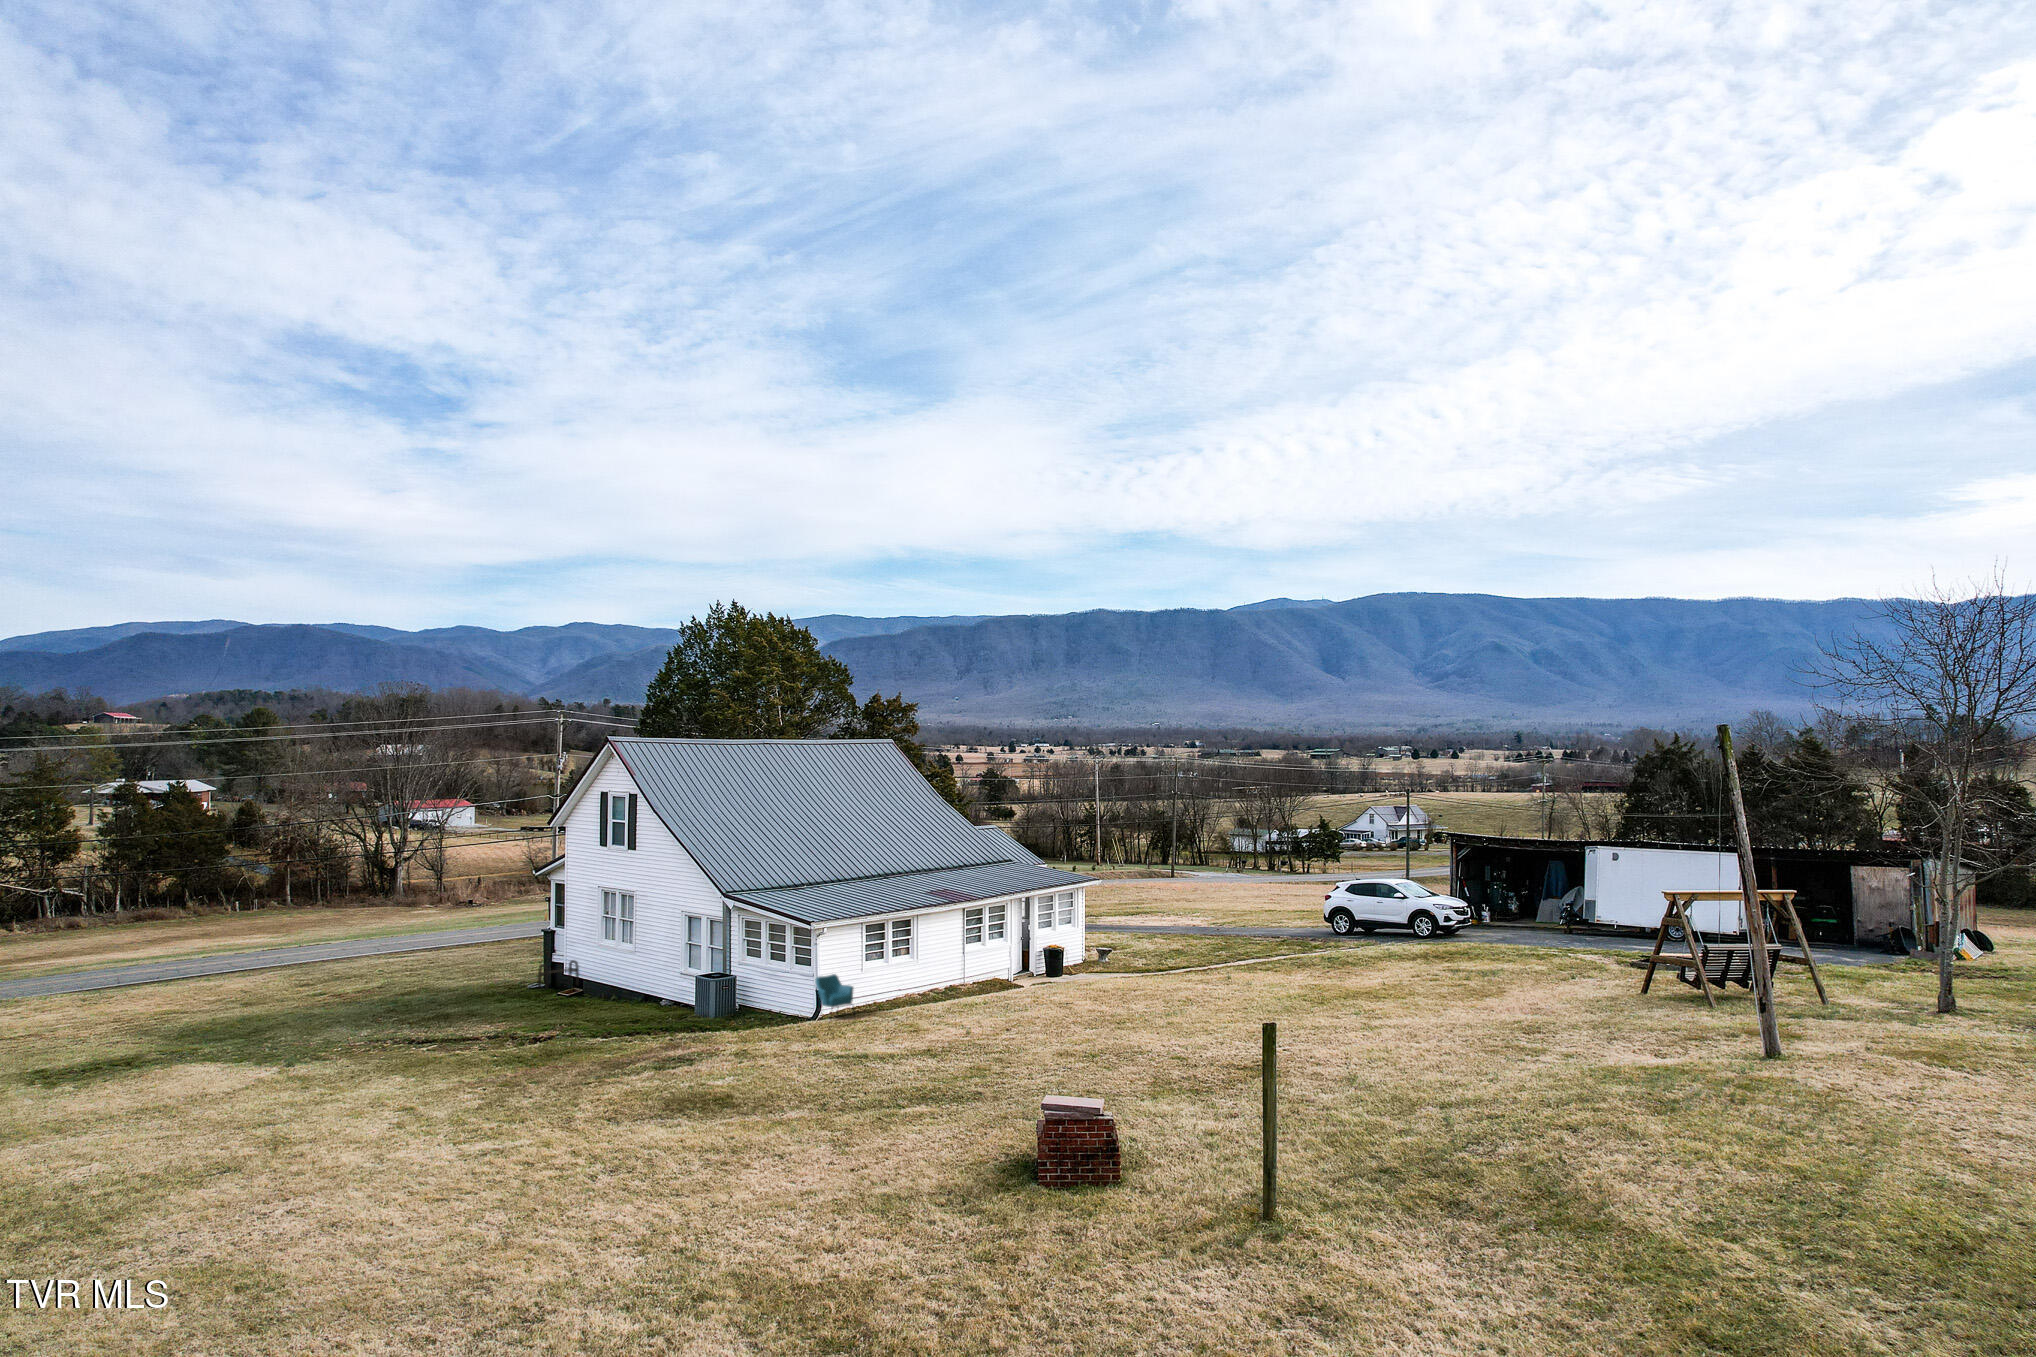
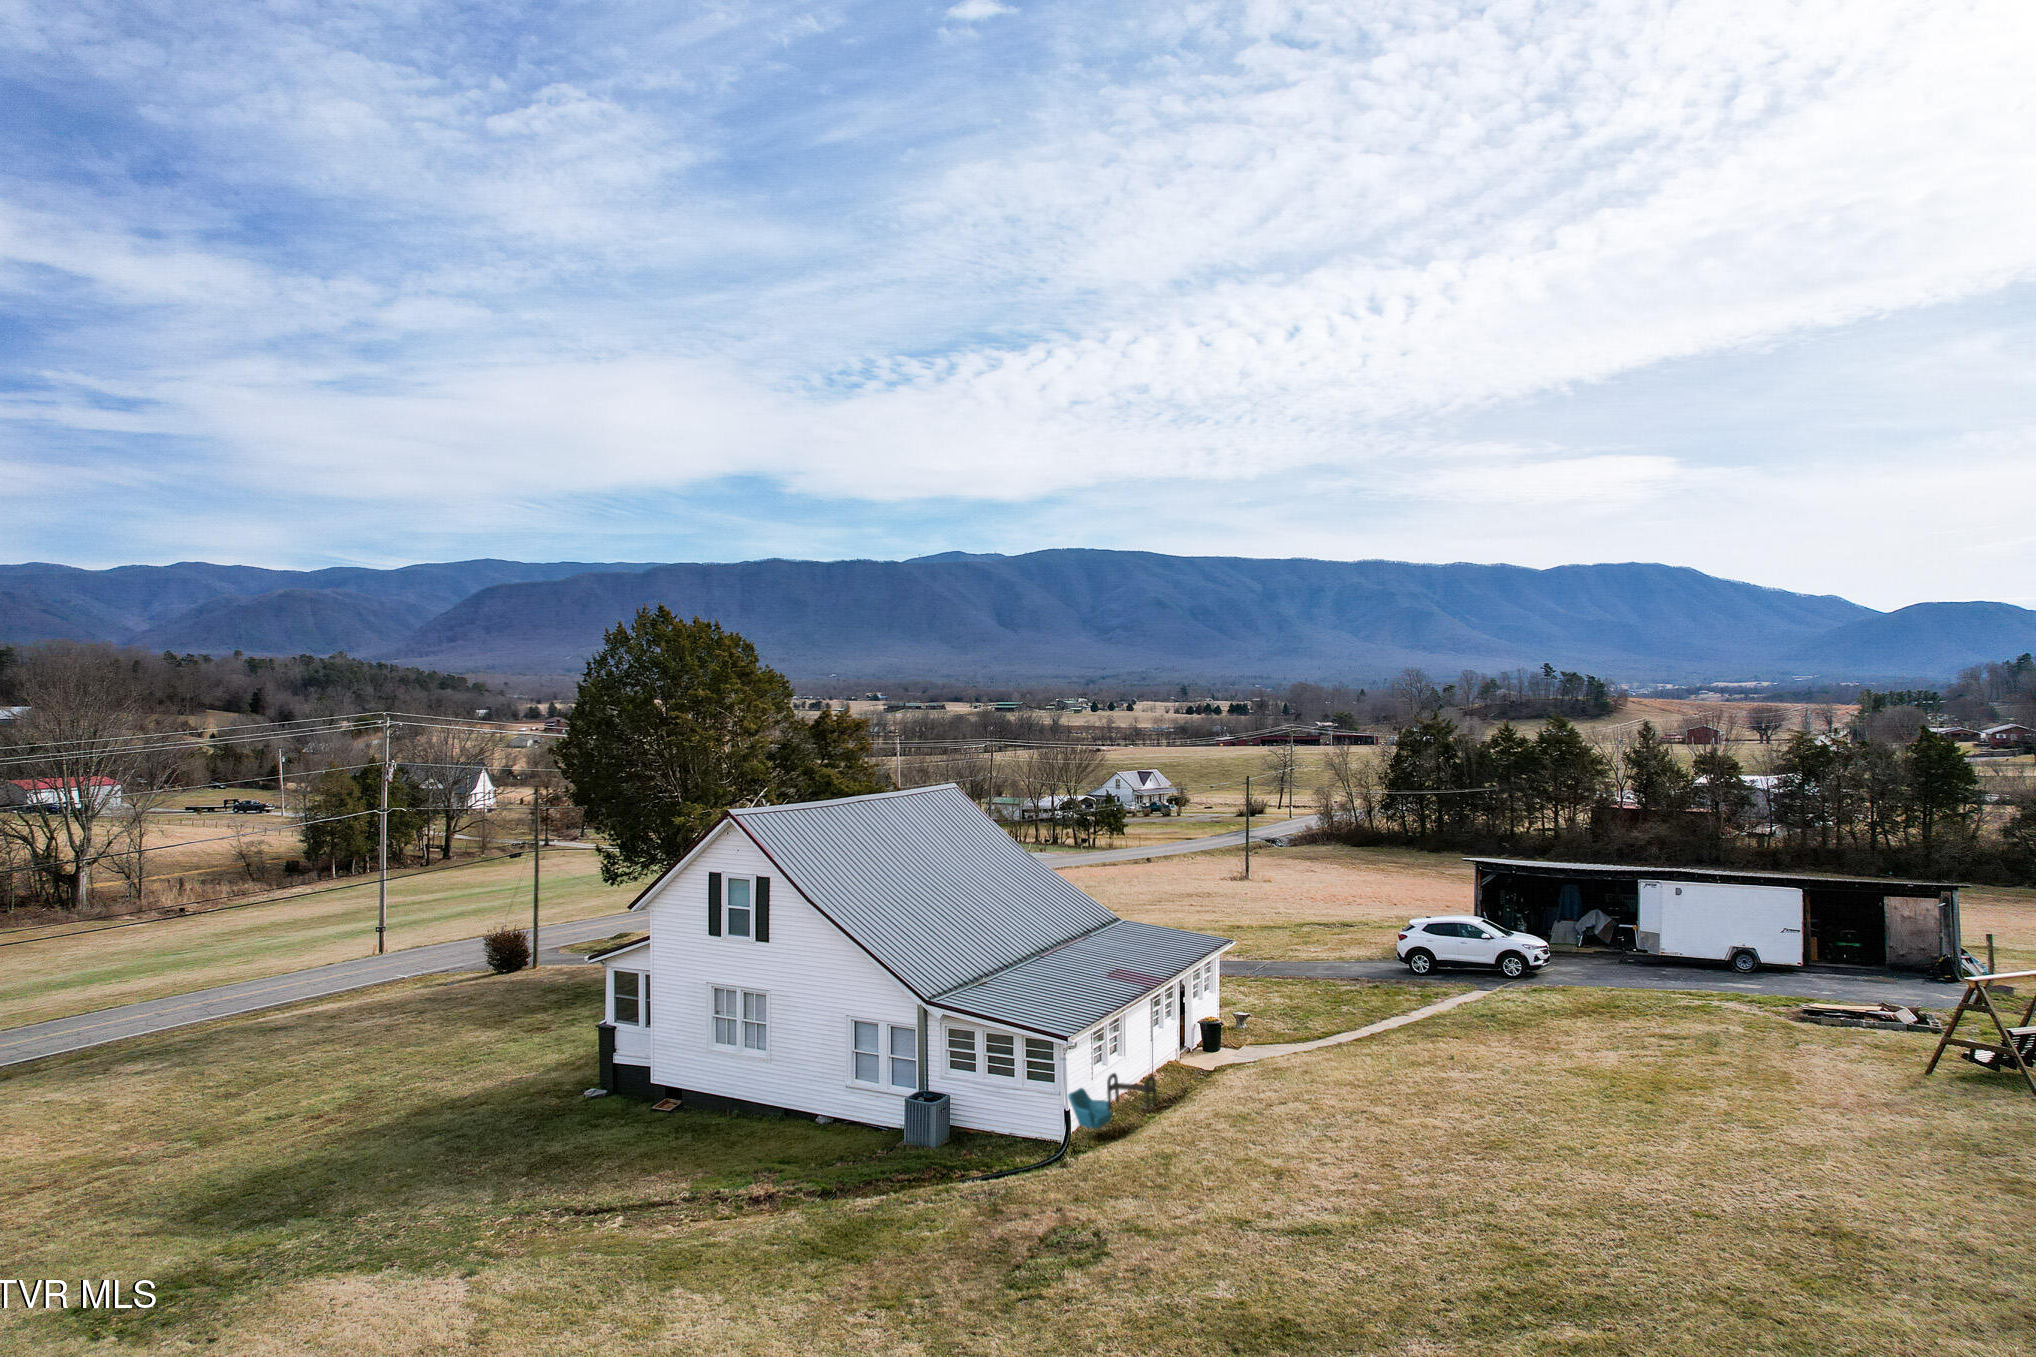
bench: present [538,960,579,989] -> present [1107,1073,1157,1112]

